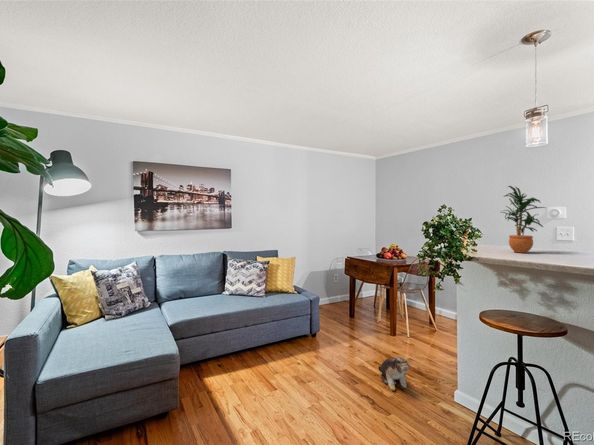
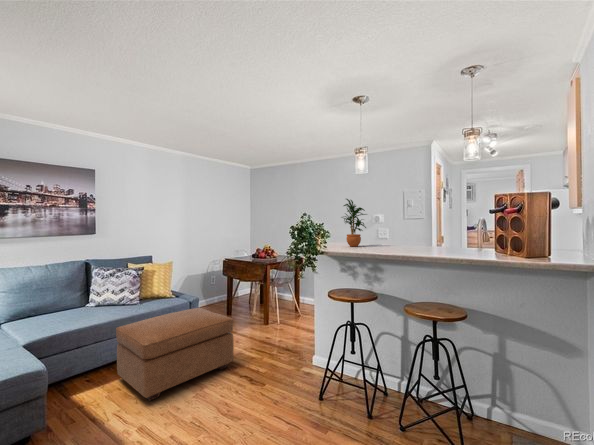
ottoman: none [241,308,354,401] -> present [116,308,234,401]
plush toy: present [379,357,412,390] -> none [254,338,281,368]

